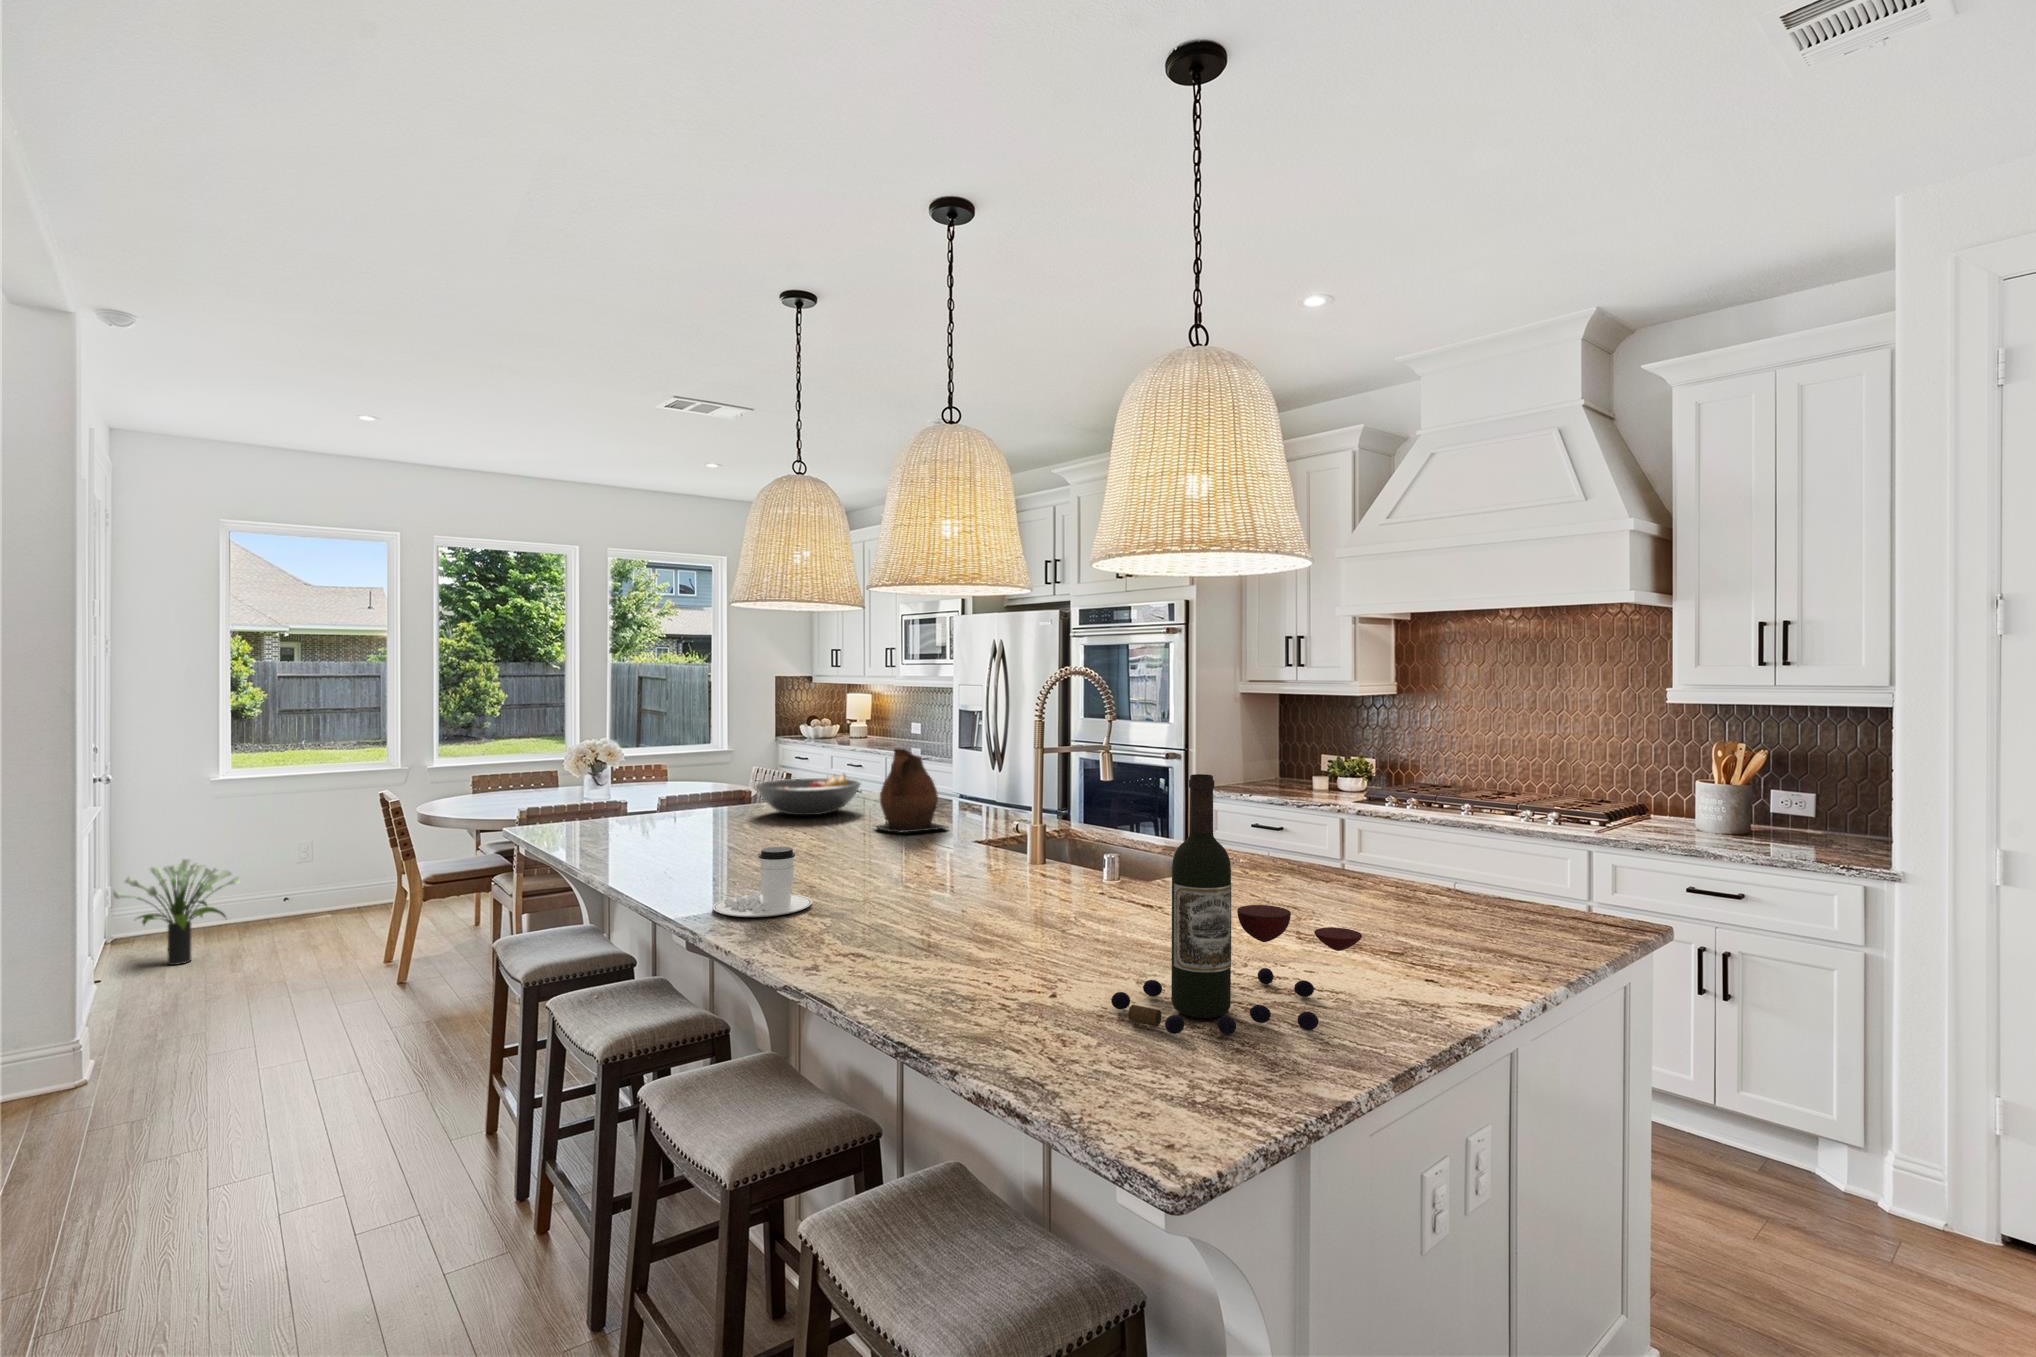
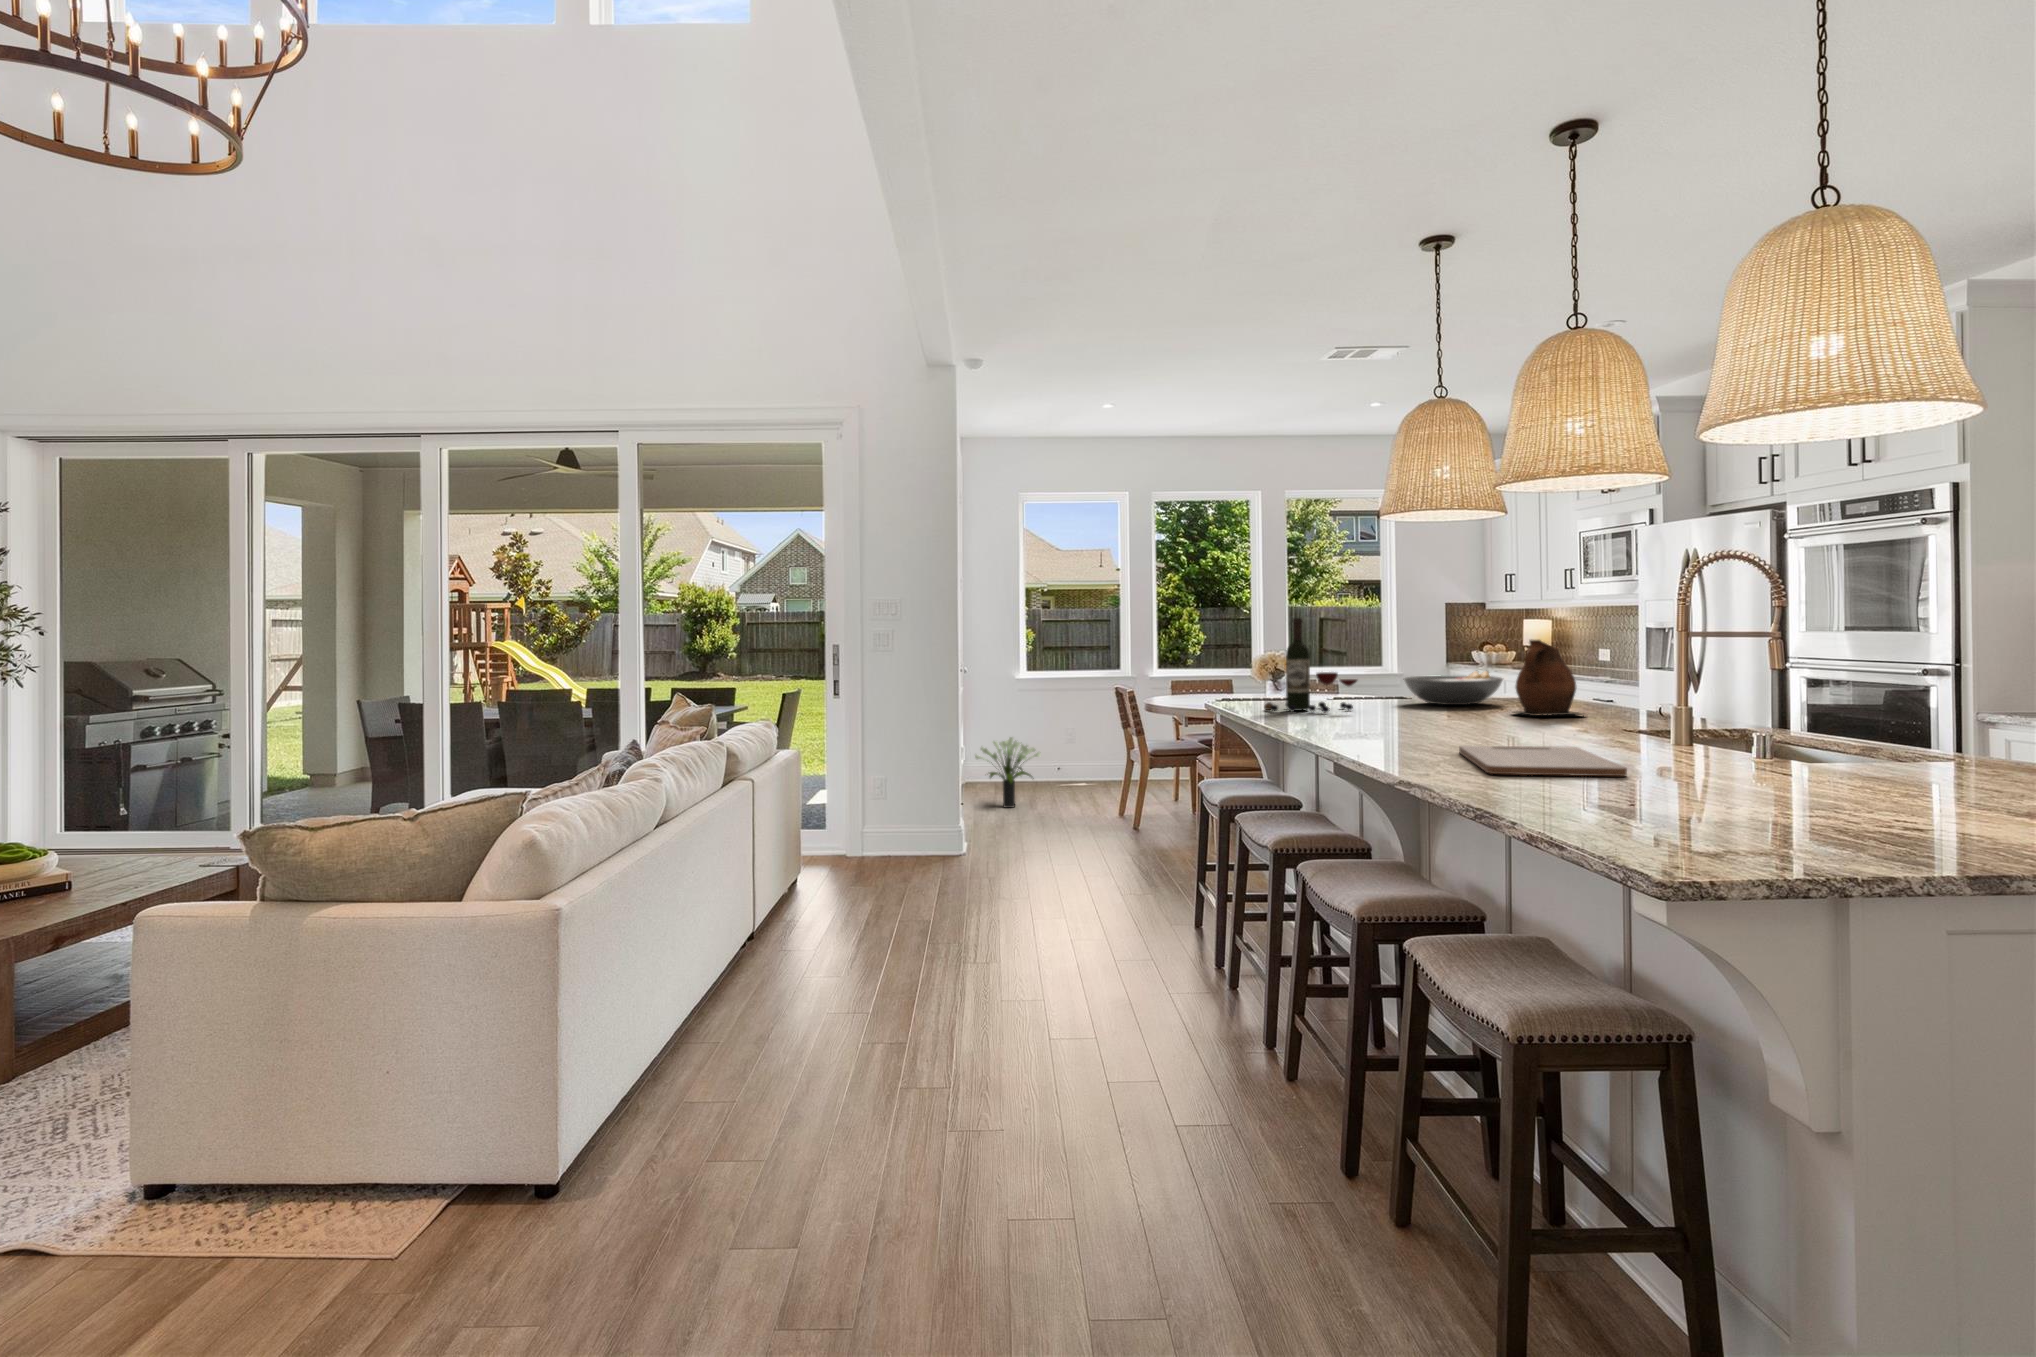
wine bottle: present [1111,774,1362,1035] -> present [1264,618,1357,713]
coffee cup: present [713,847,812,917] -> none [1351,699,1432,748]
cutting board: none [848,897,1041,966] -> present [1459,745,1627,776]

